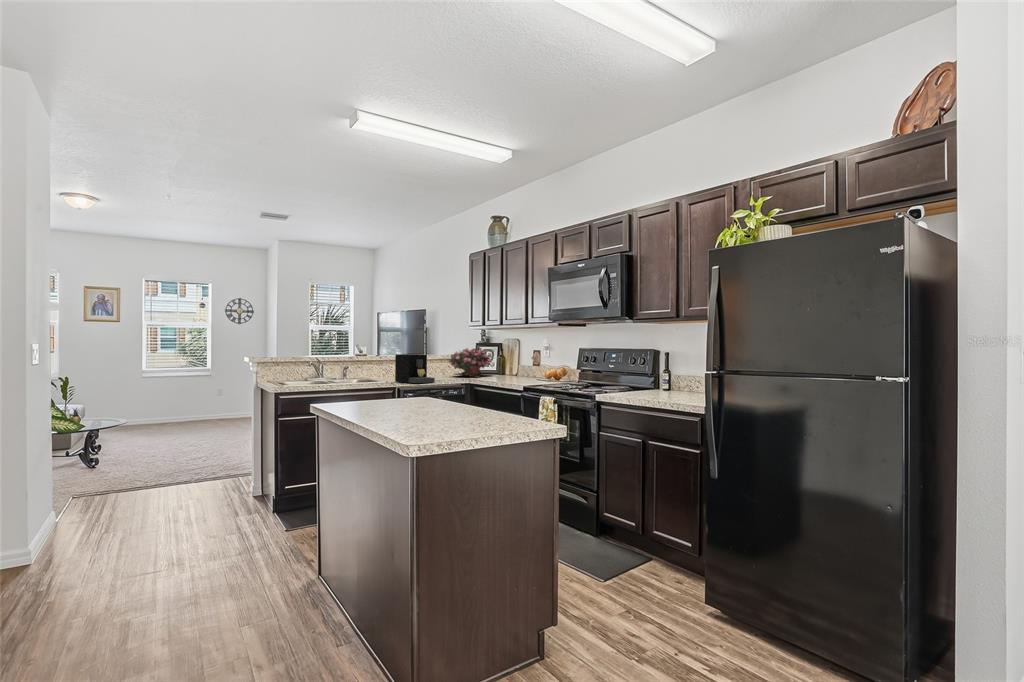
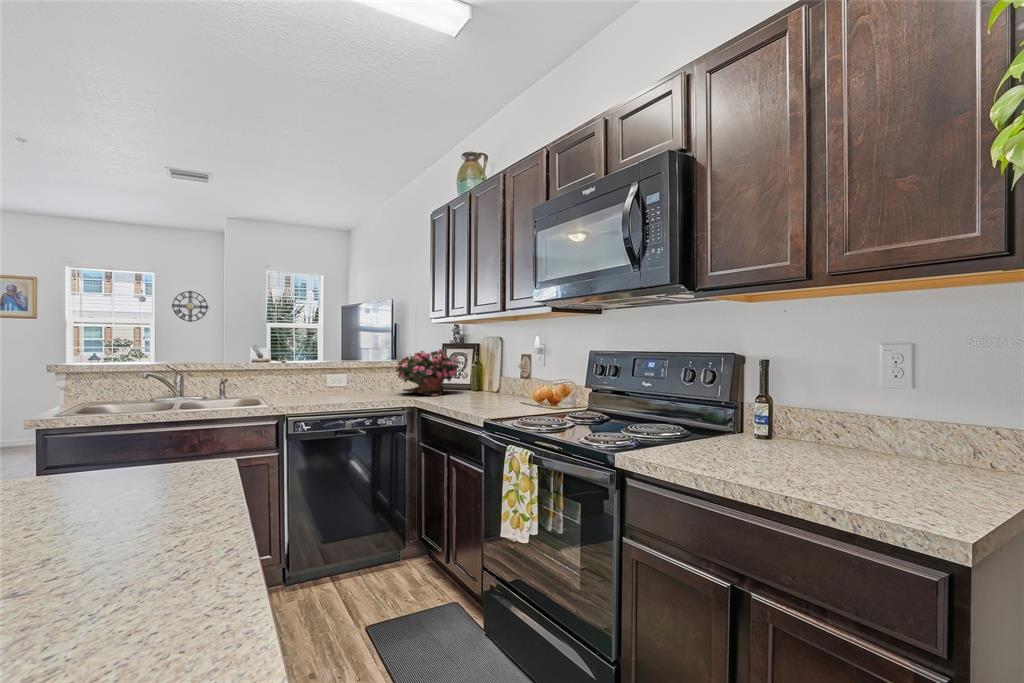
coffee maker: present [395,354,435,383] -> none [297,360,353,409]

